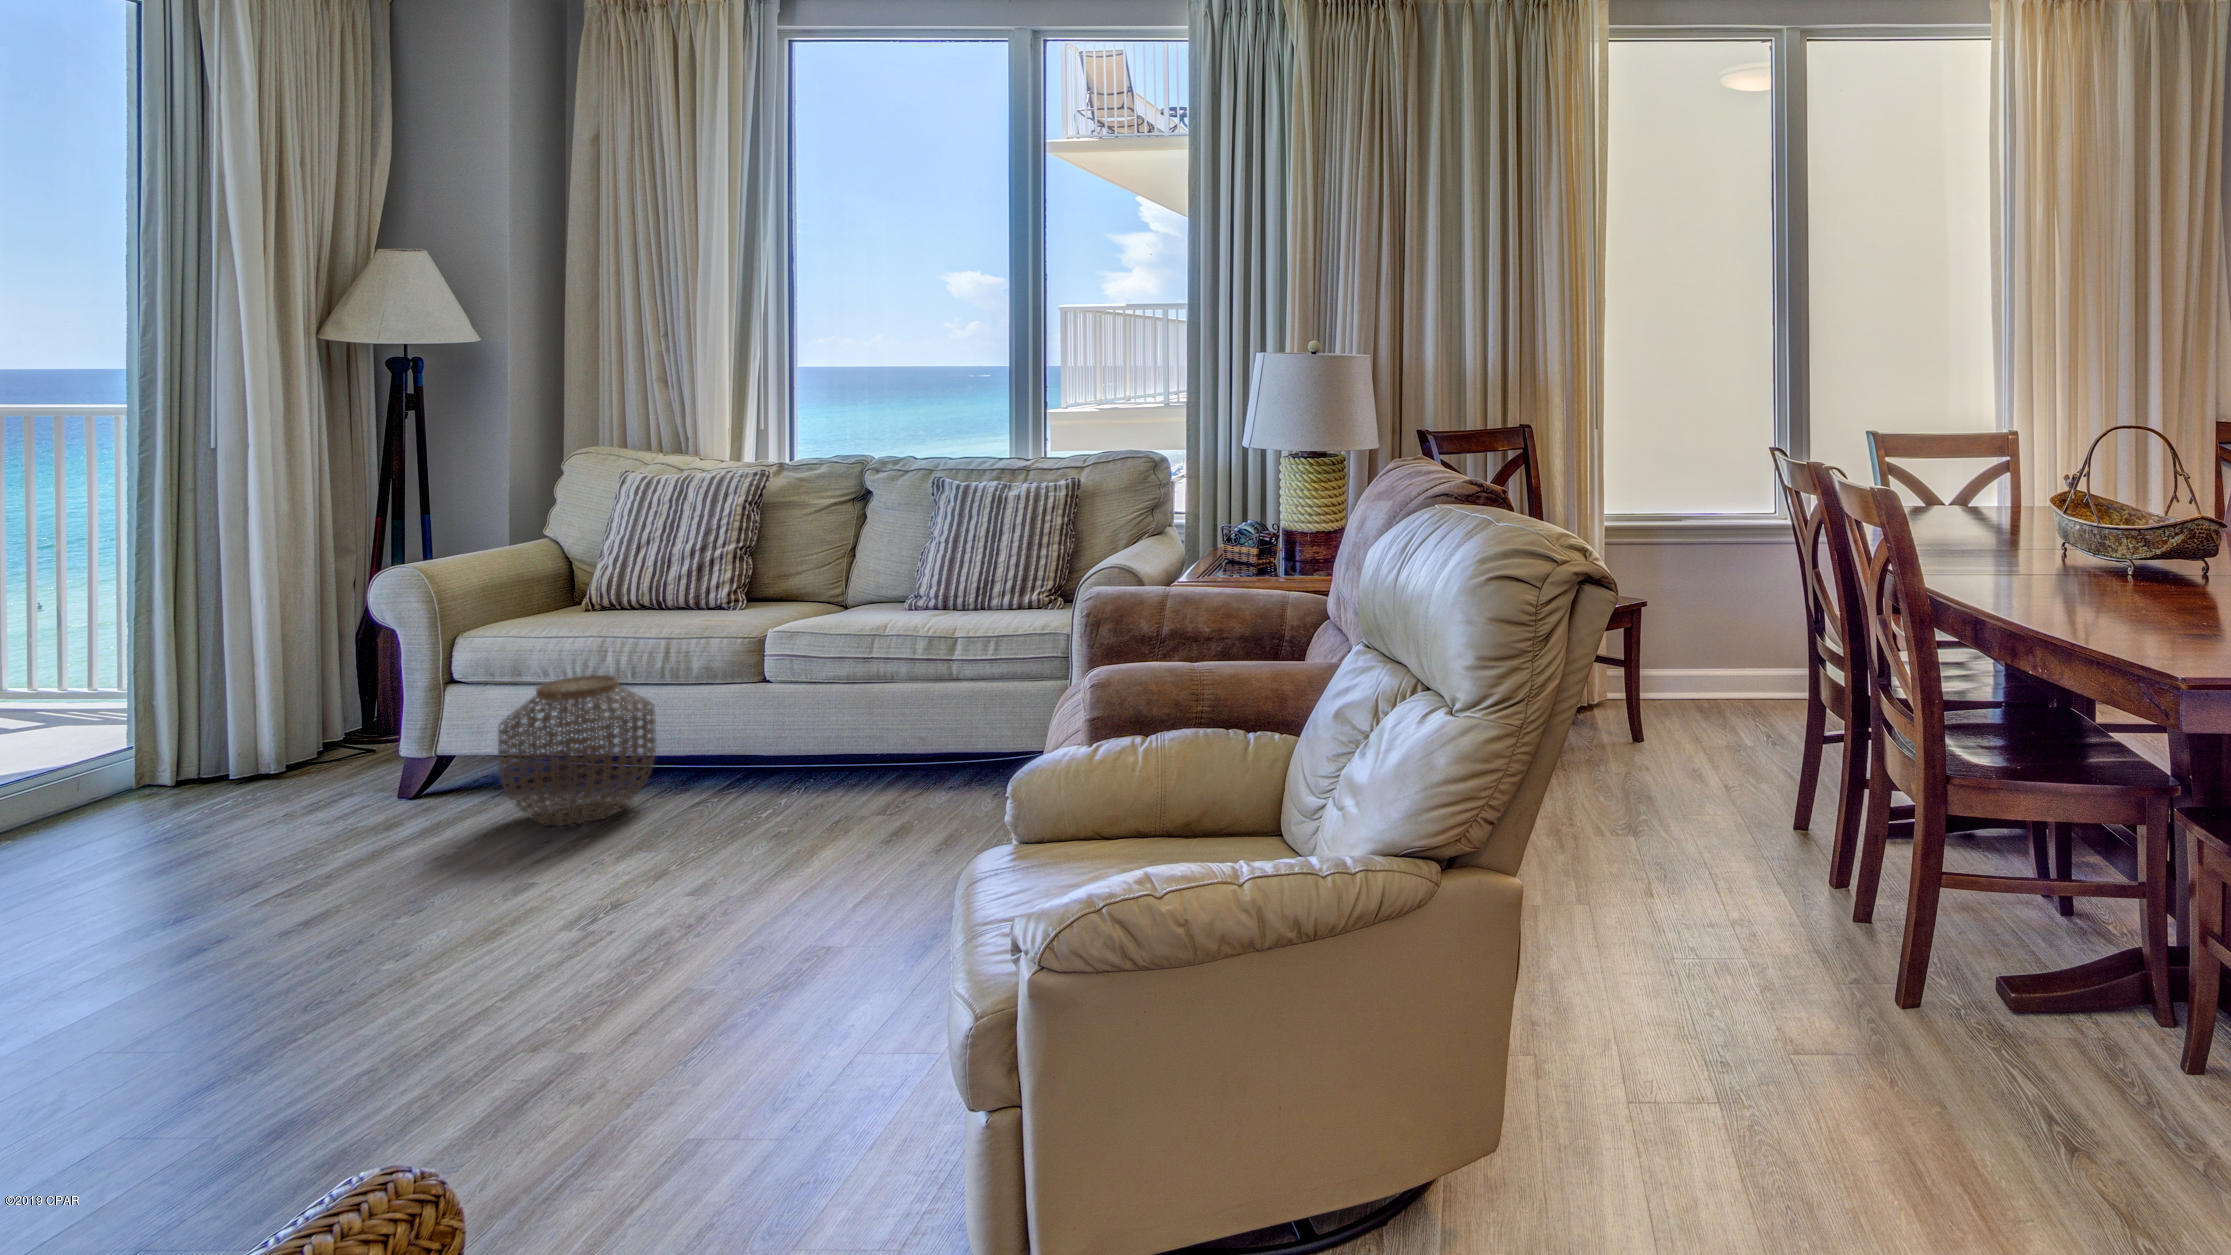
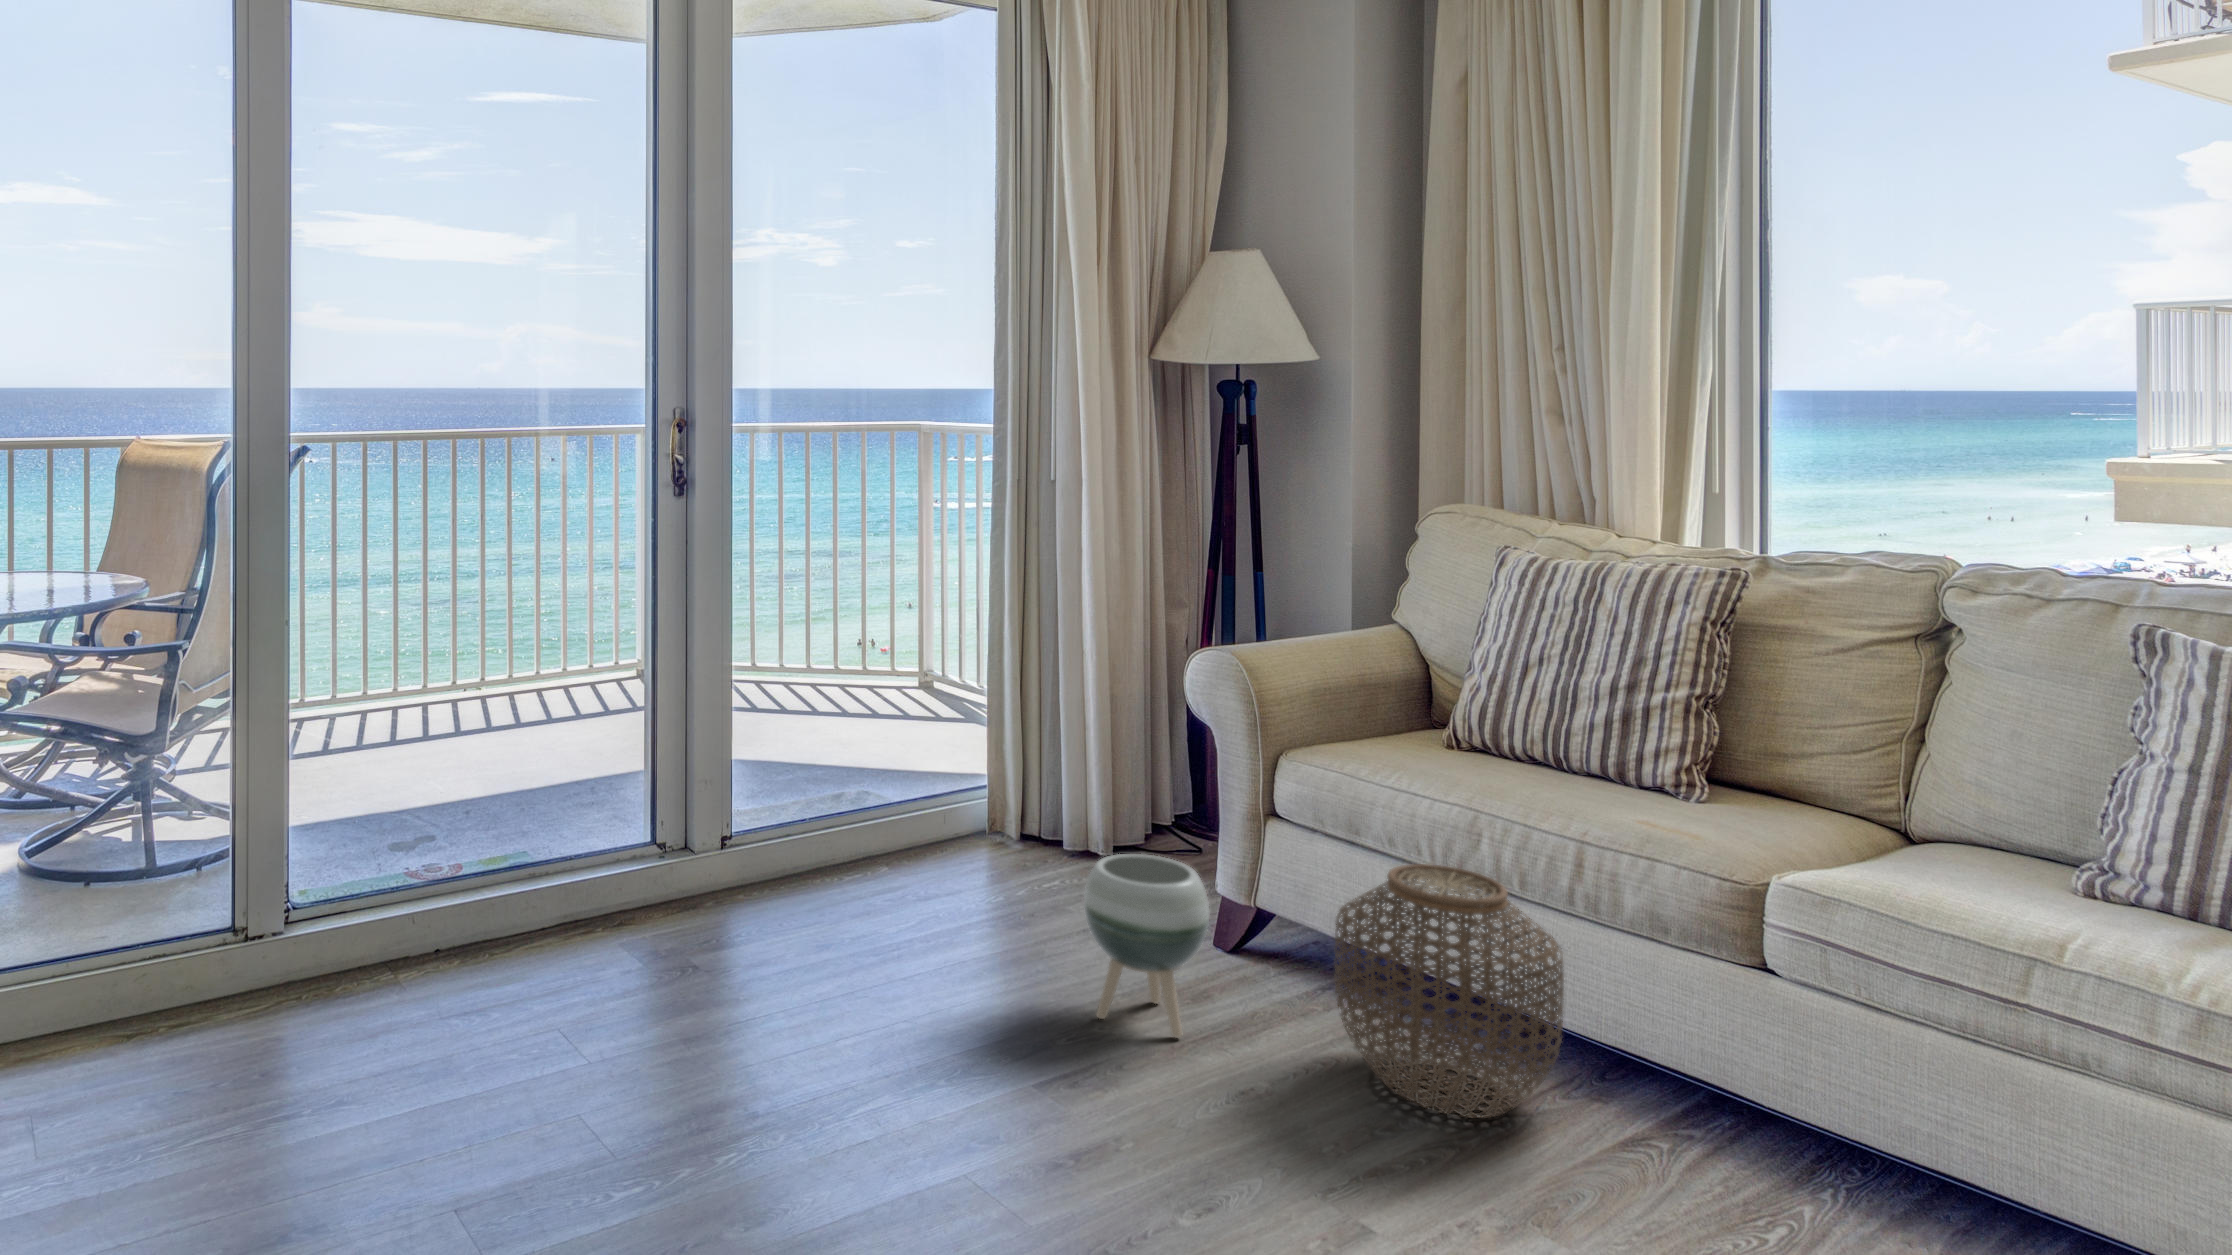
planter: none [270,727,392,860] -> present [1084,854,1209,1038]

